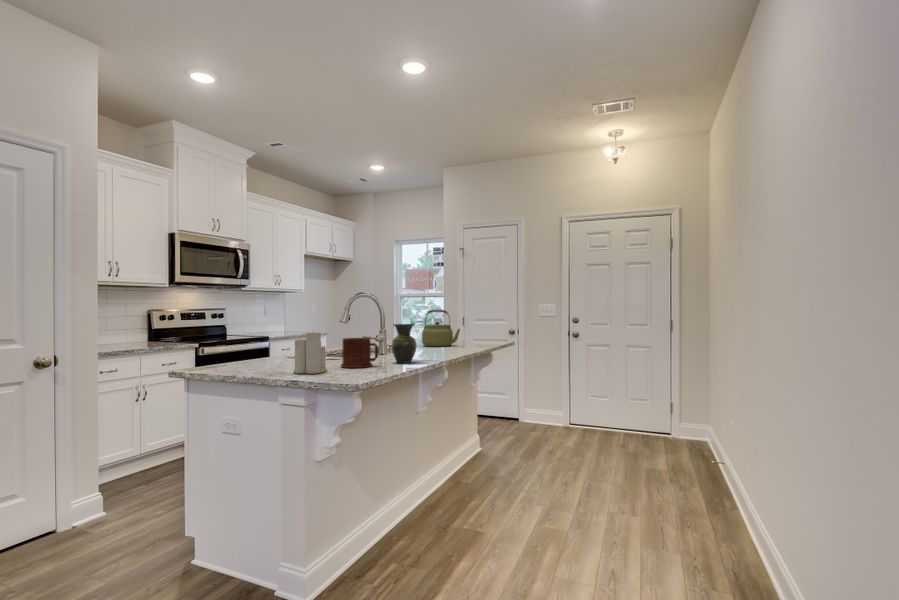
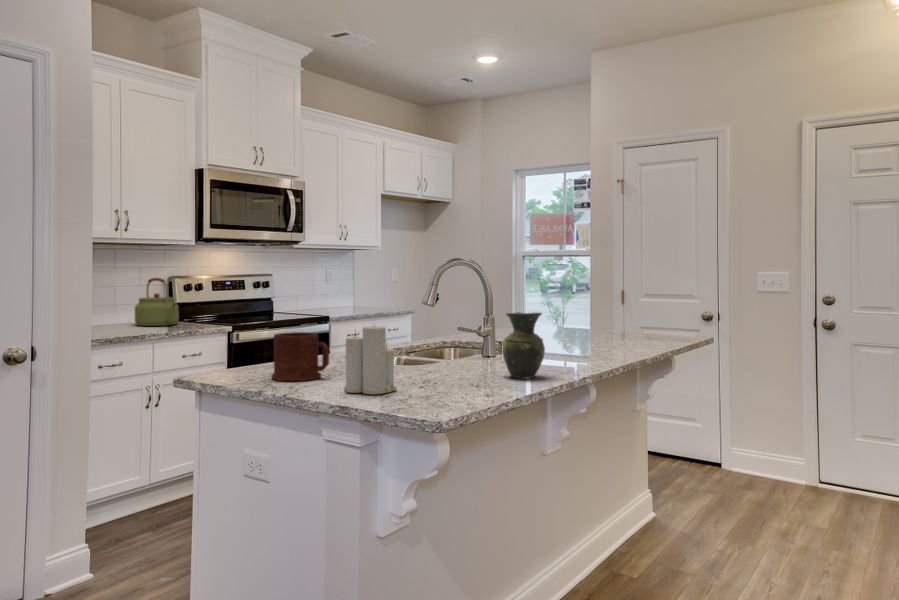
kettle: present [422,309,460,347] -> present [135,278,179,326]
mug: present [341,338,378,368] -> present [271,332,329,381]

